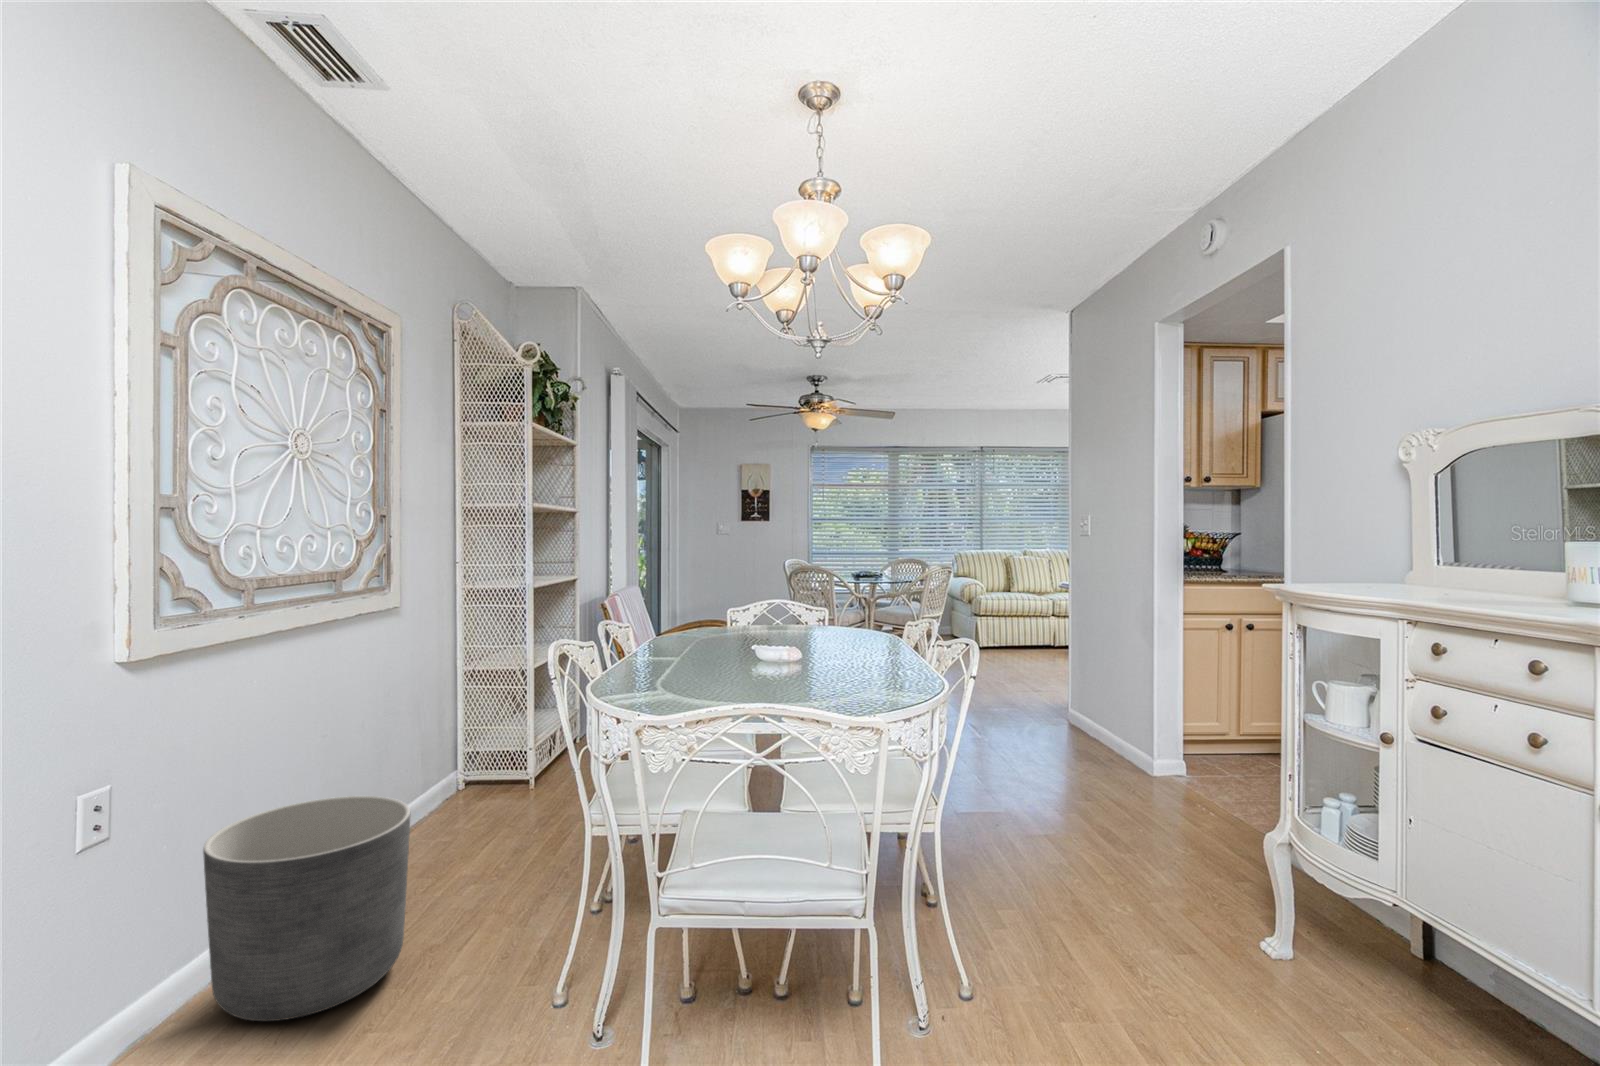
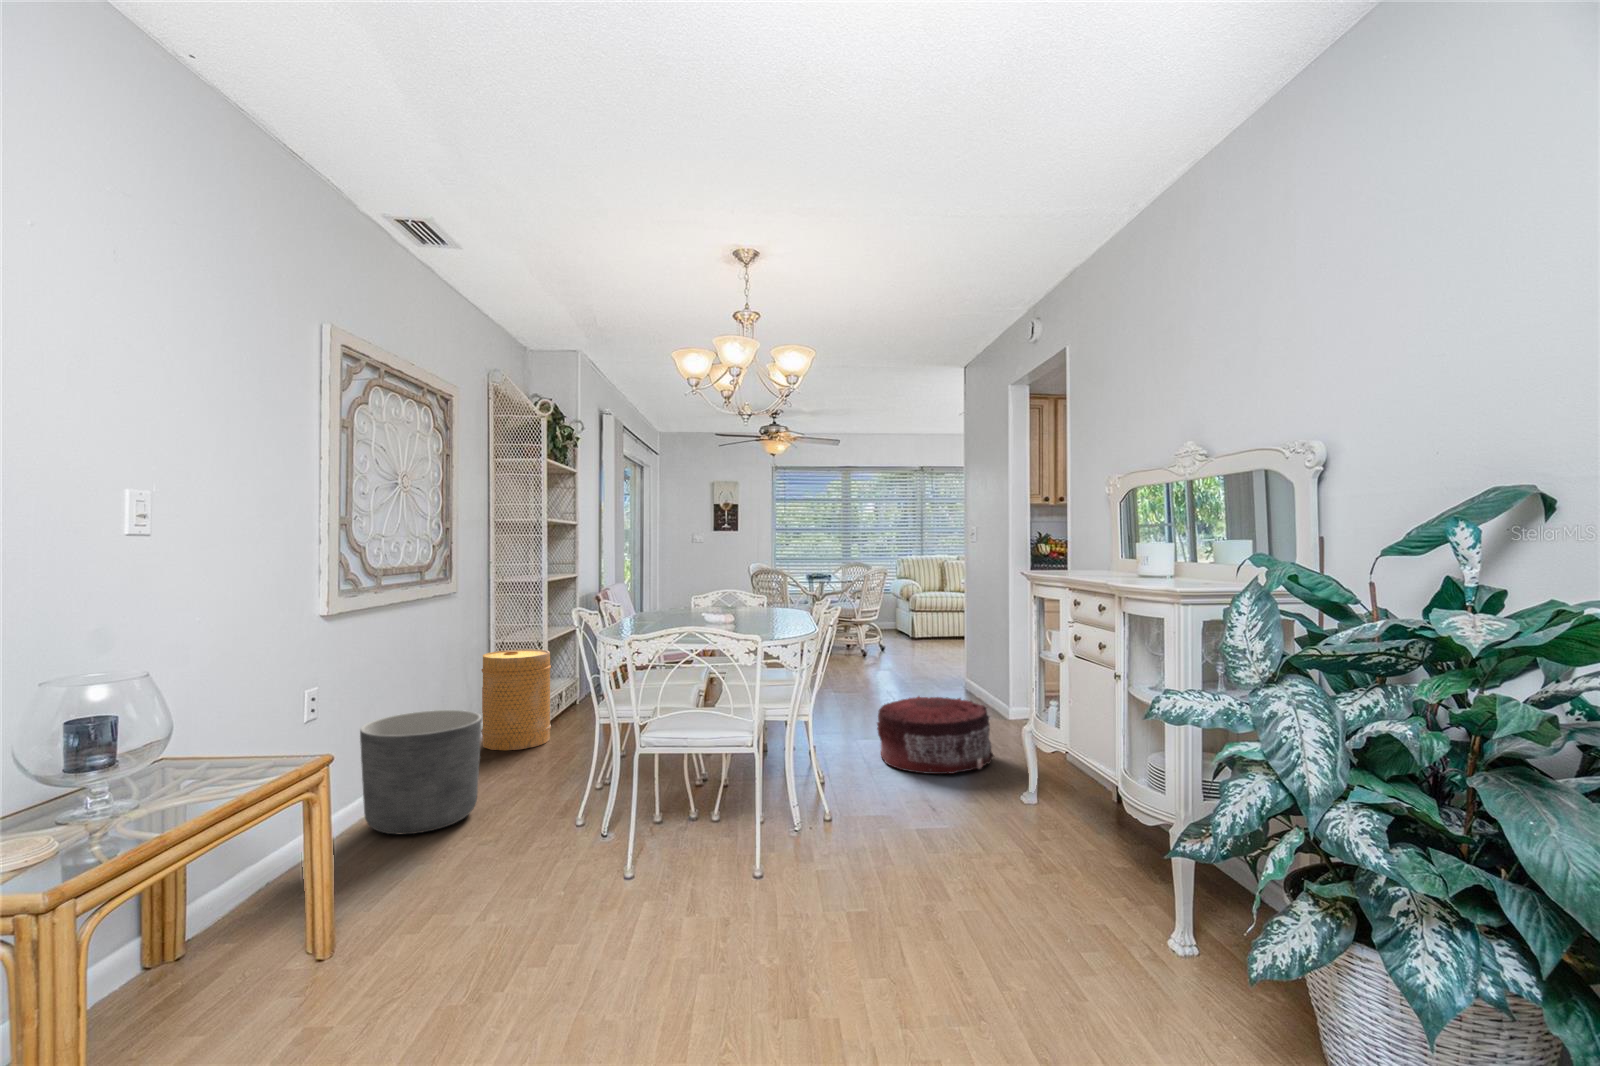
basket: none [439,681,536,827] -> present [481,649,551,750]
pouf: none [999,755,1177,888] -> present [877,696,994,774]

